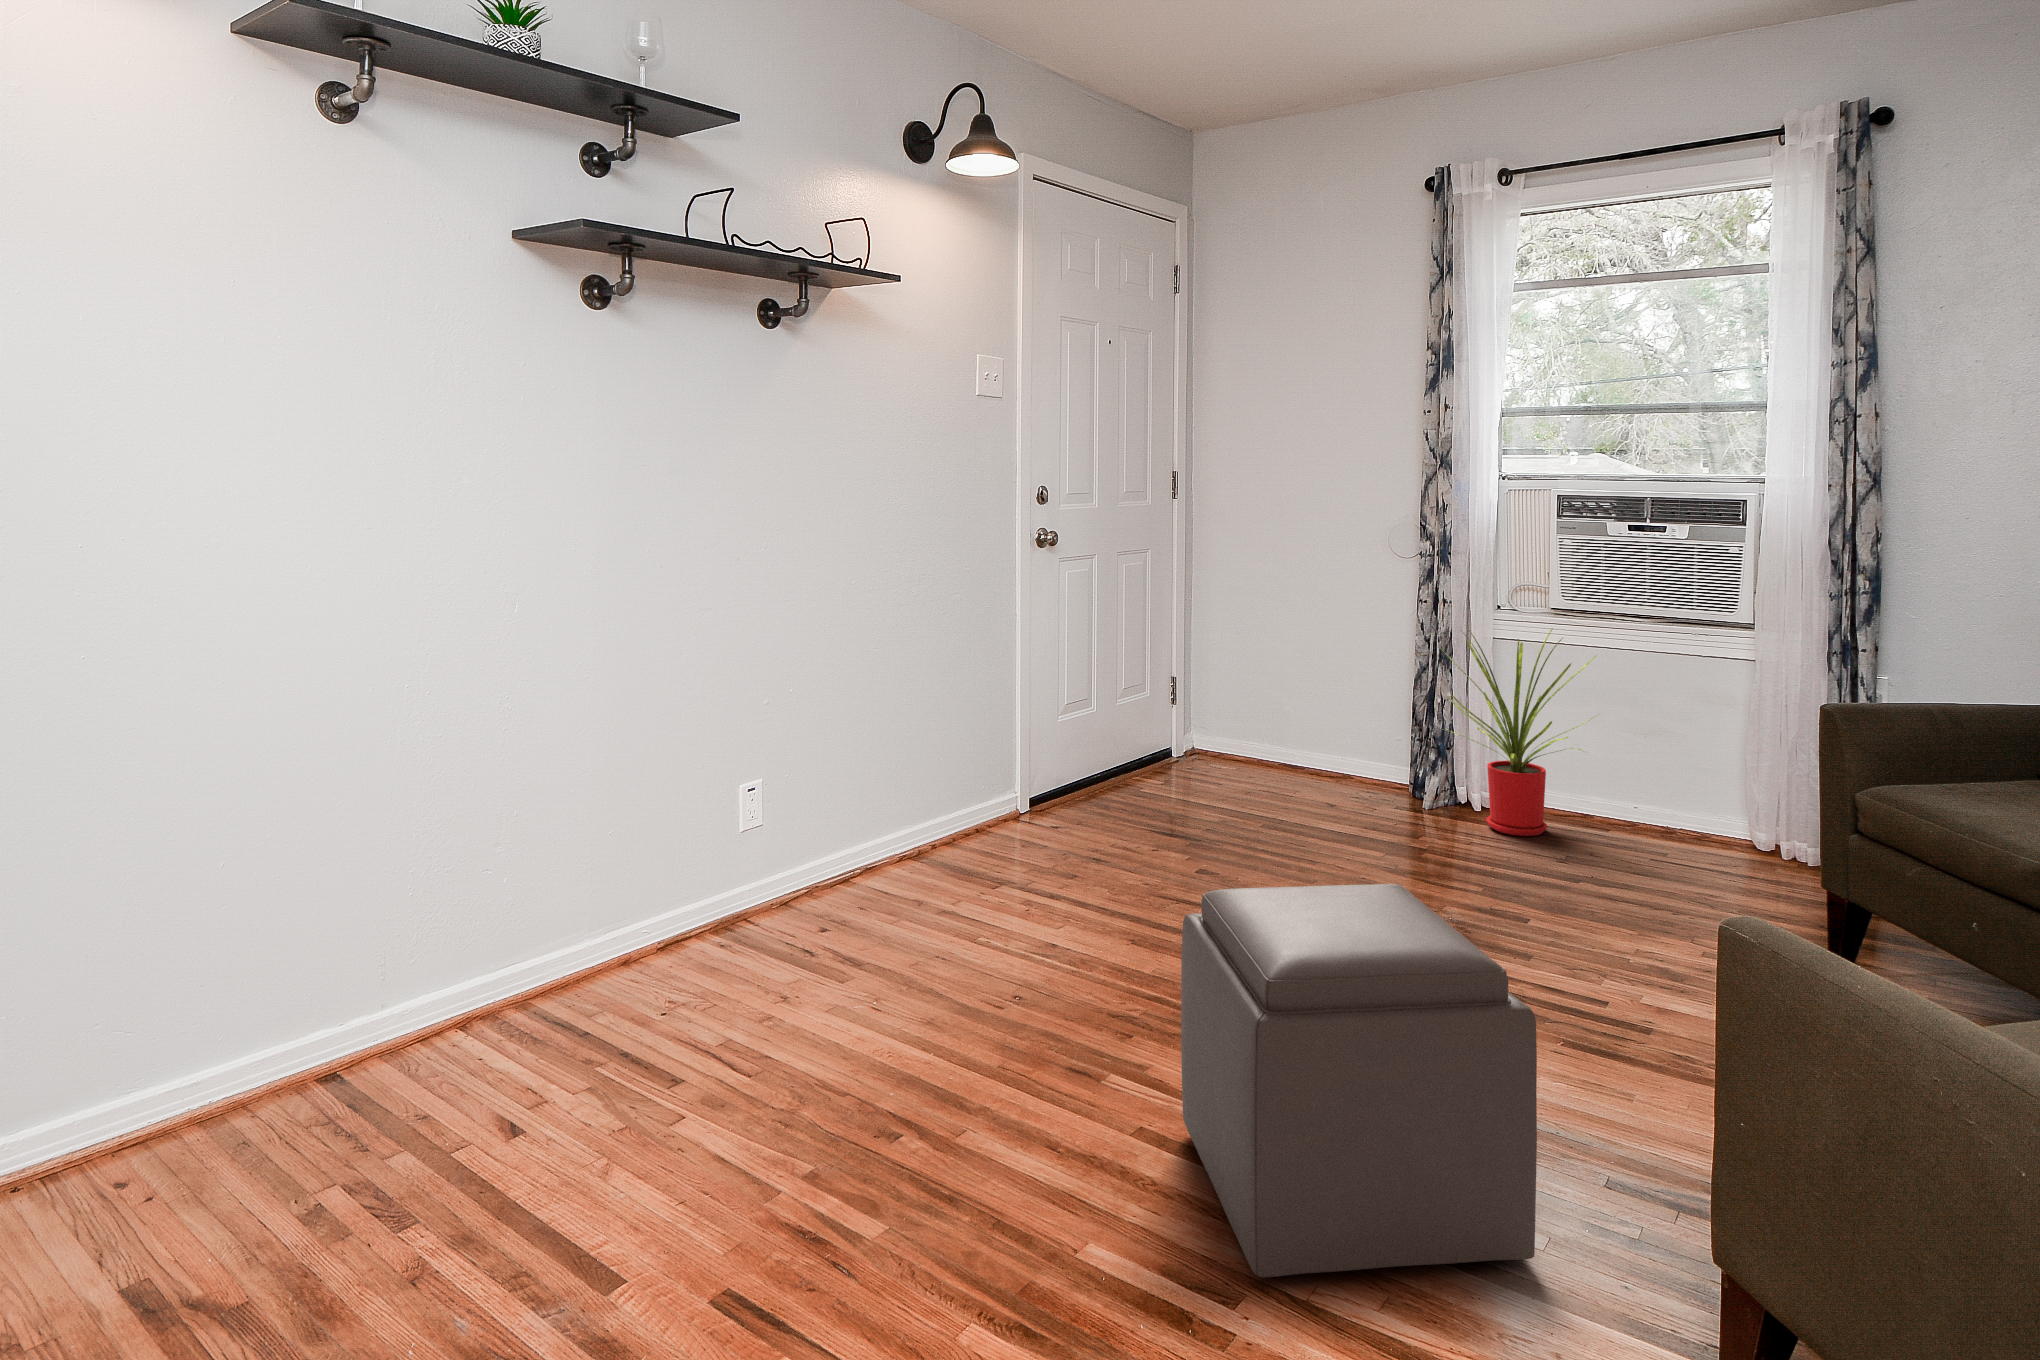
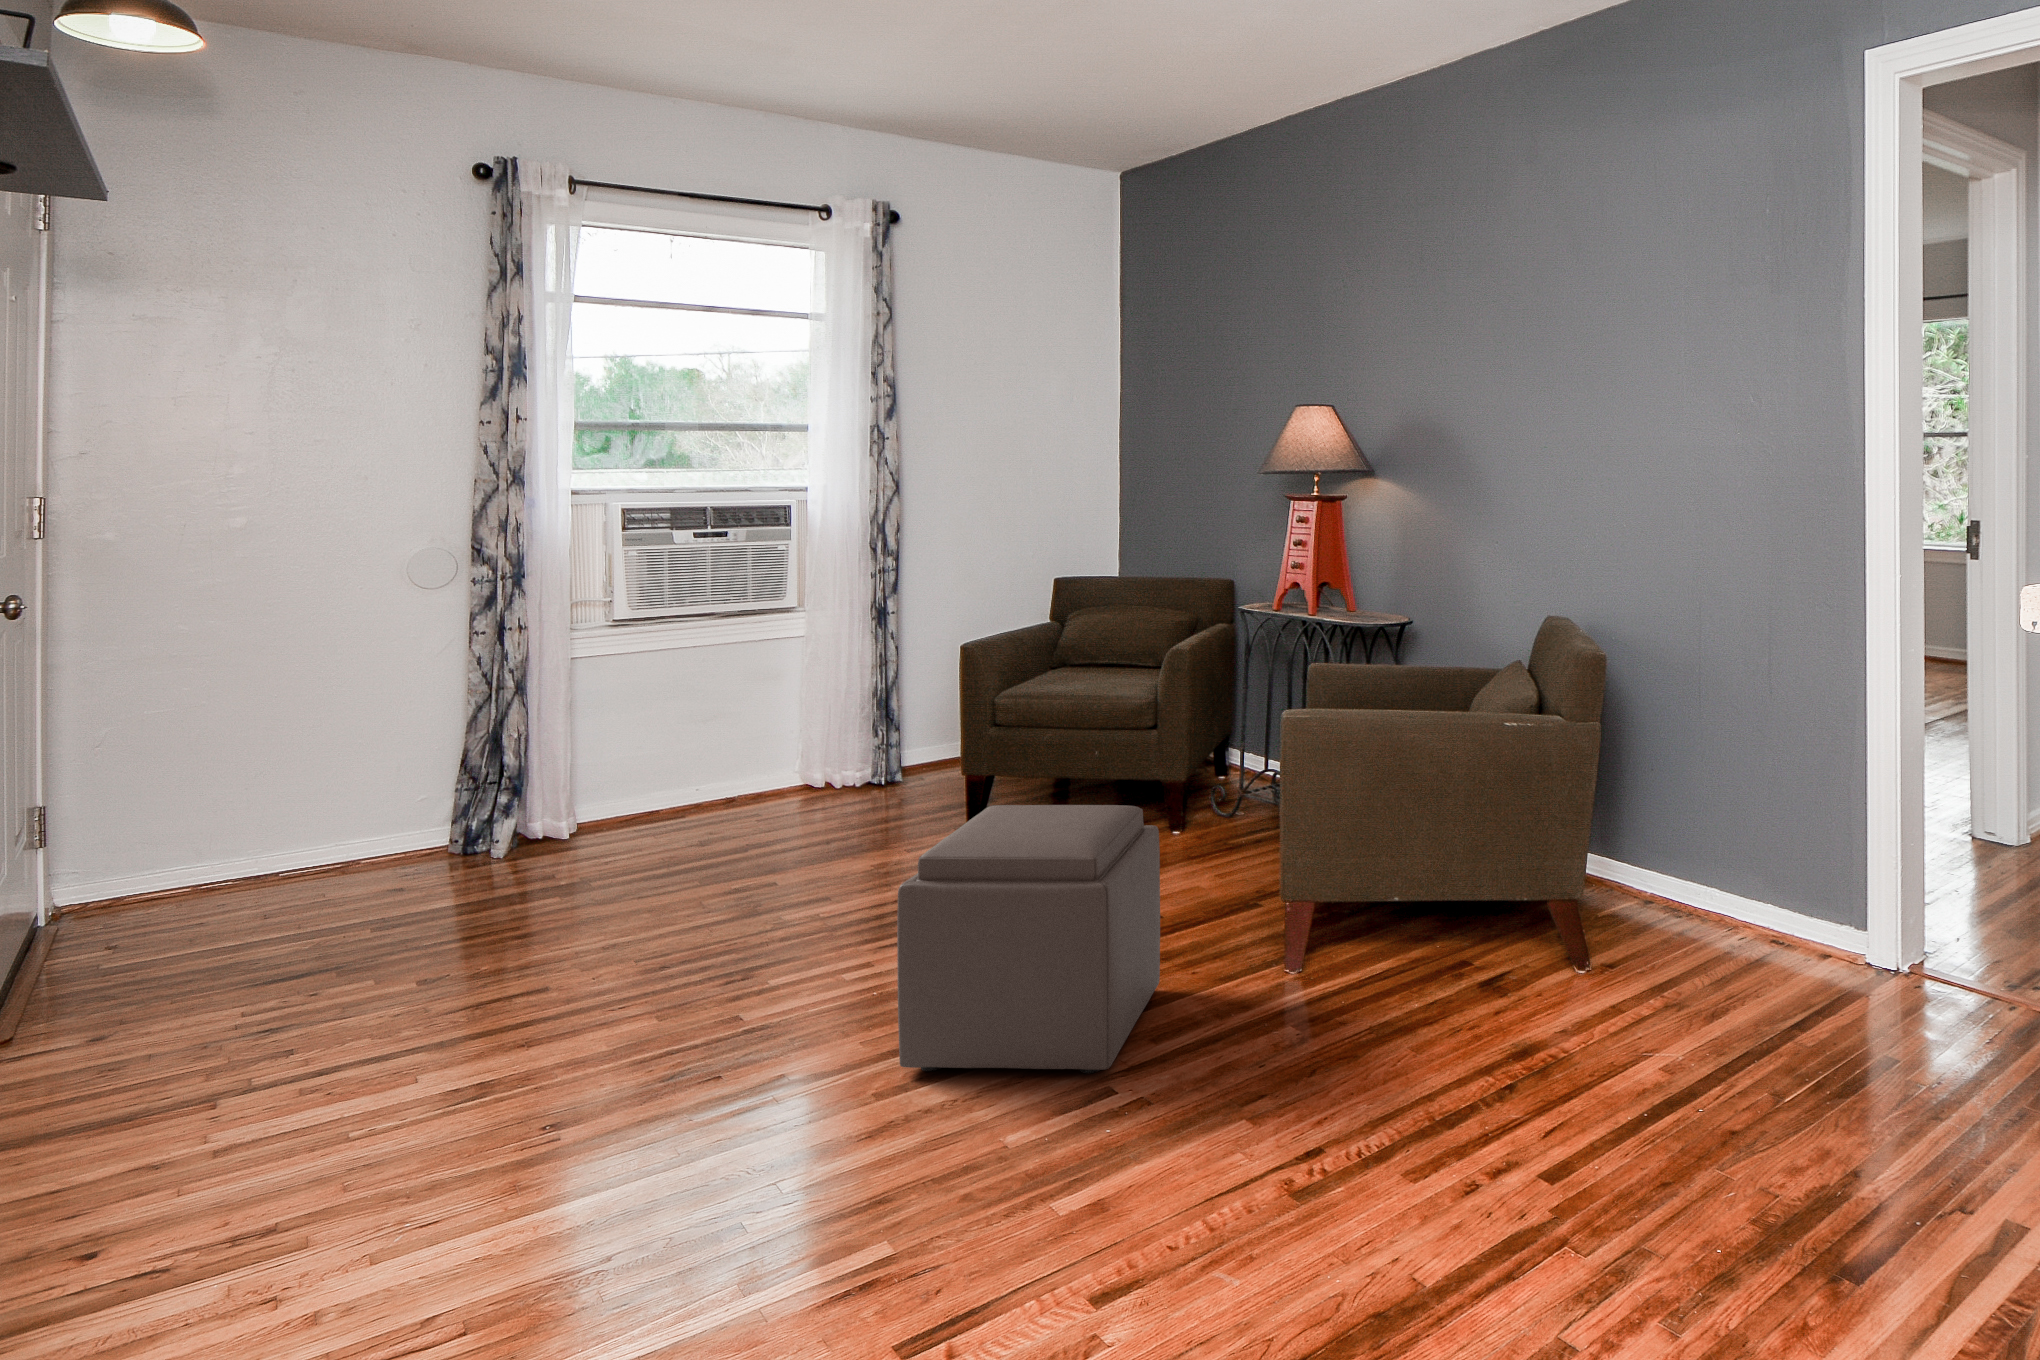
house plant: present [1440,627,1597,836] -> none [538,638,713,850]

